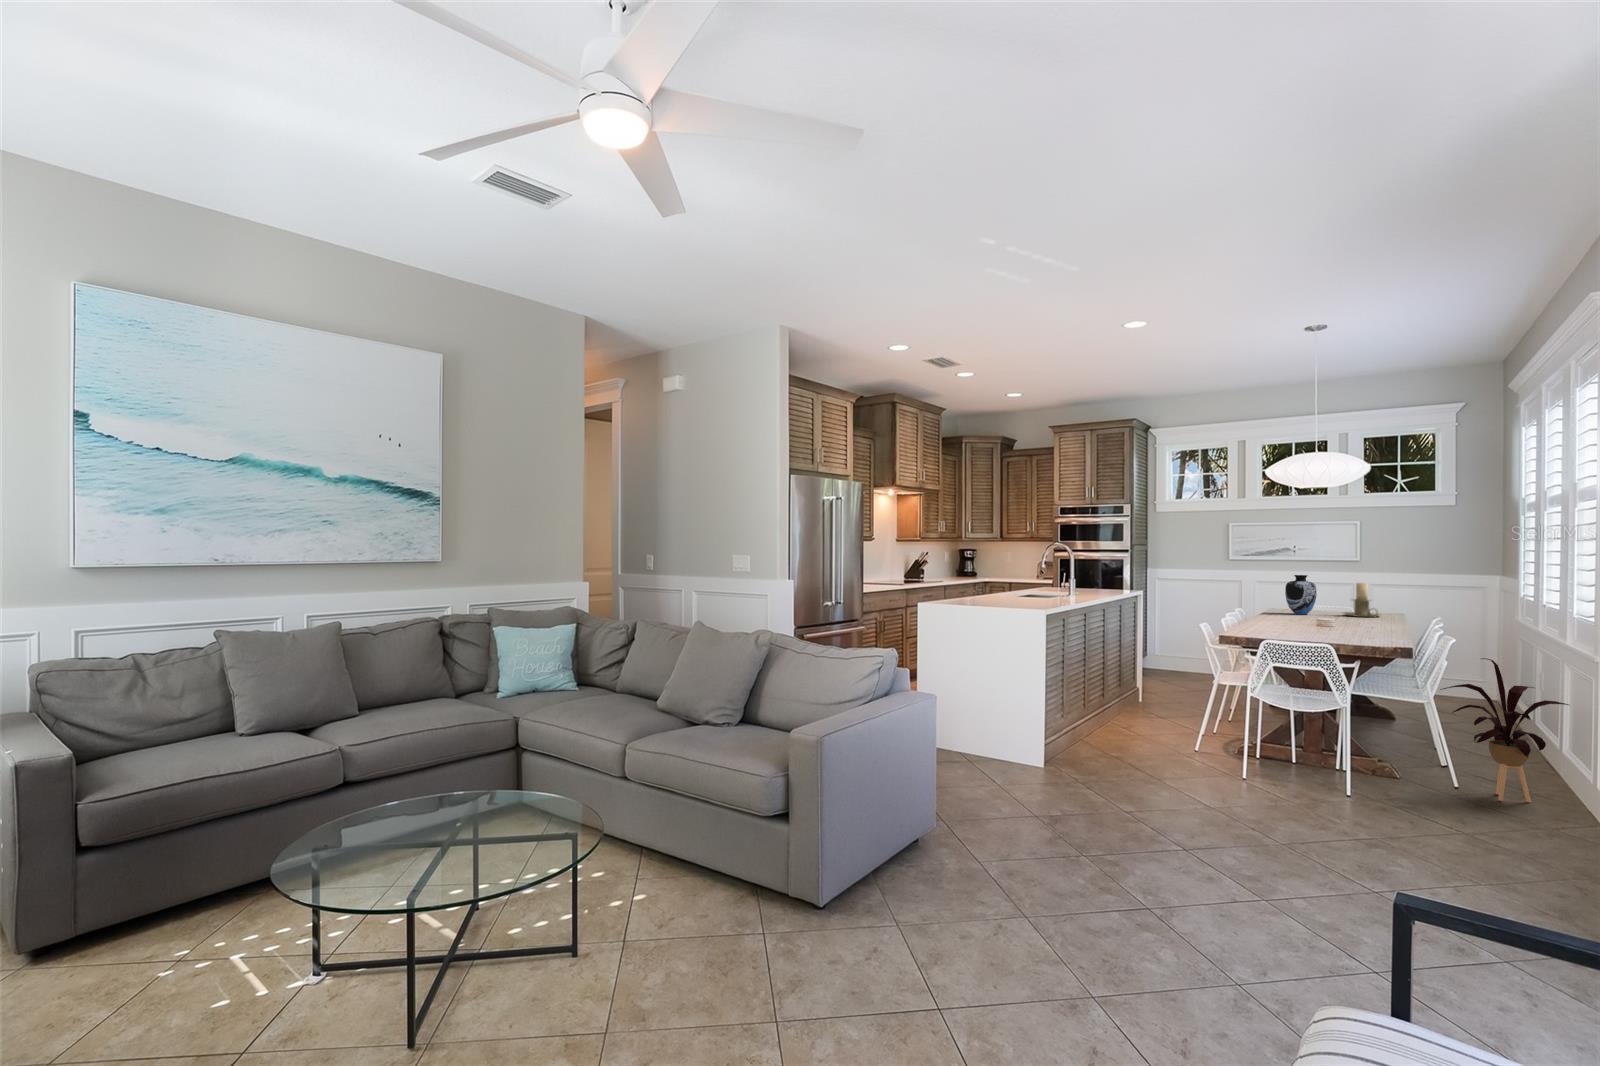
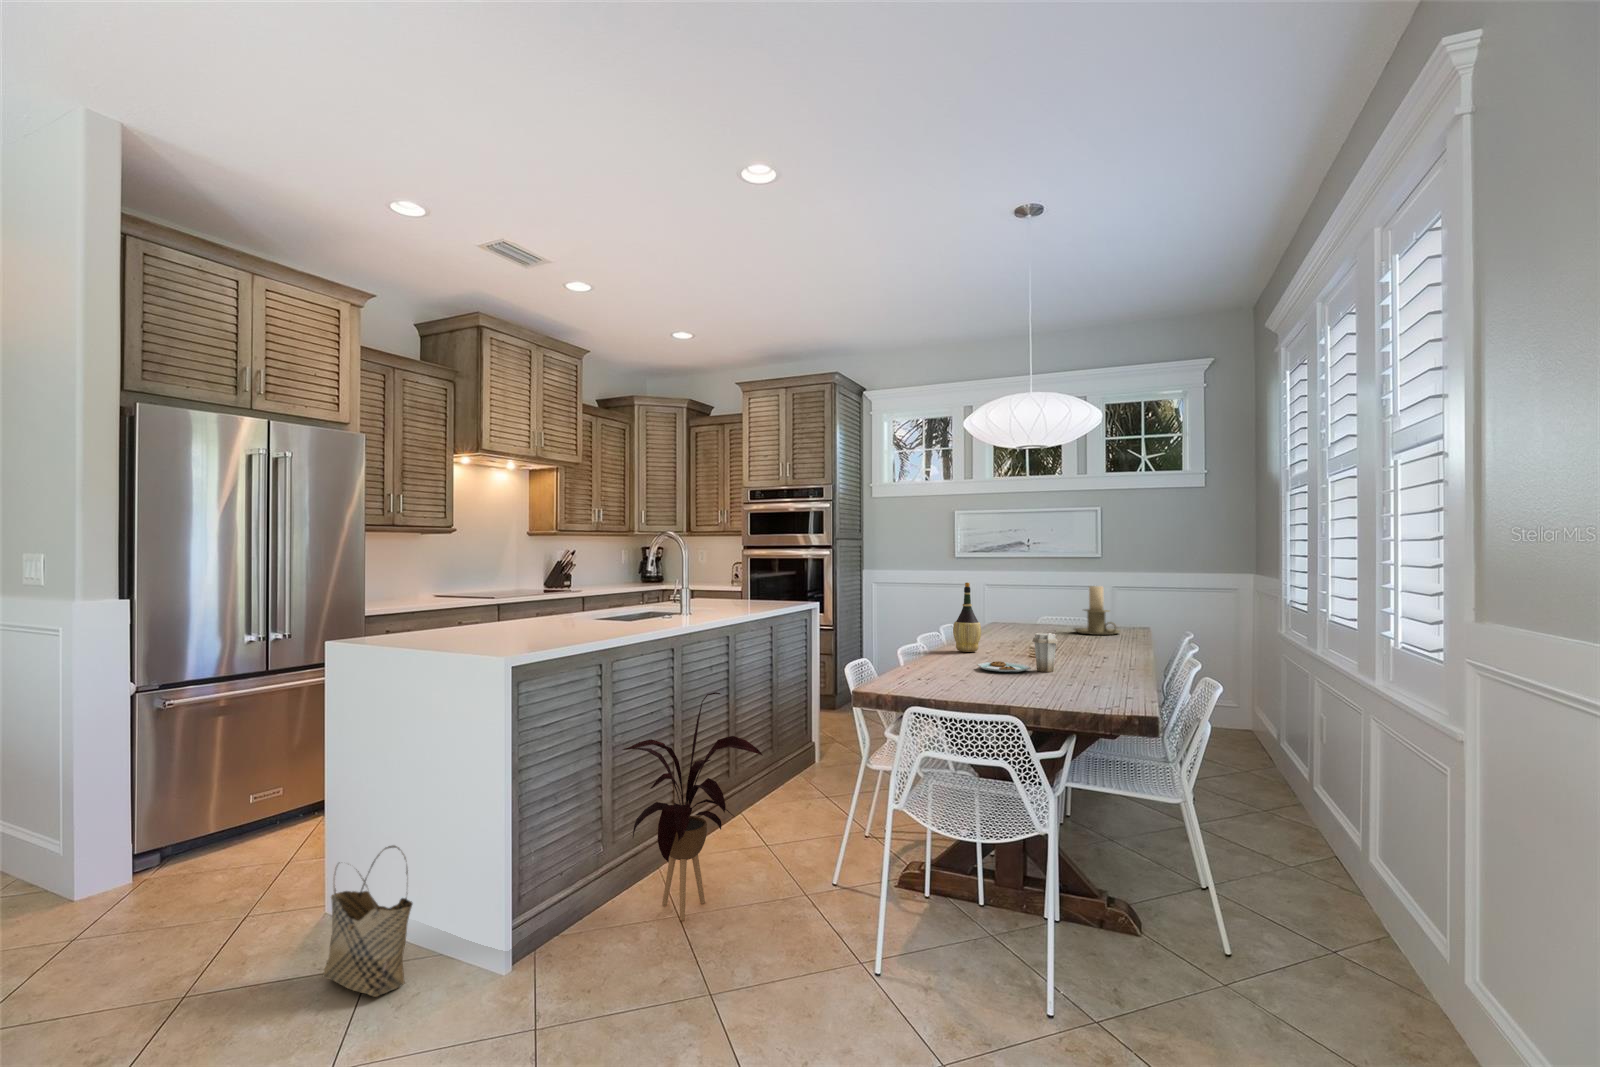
vase: present [1285,575,1317,615] -> none [1003,576,1041,632]
wine bottle: none [1261,580,1282,624] -> present [953,582,981,652]
plate: none [1288,610,1343,634] -> present [977,633,1058,672]
house plant: present [1440,658,1569,802] -> present [623,692,762,920]
woven basket: none [963,702,1007,766] -> present [323,846,412,997]

